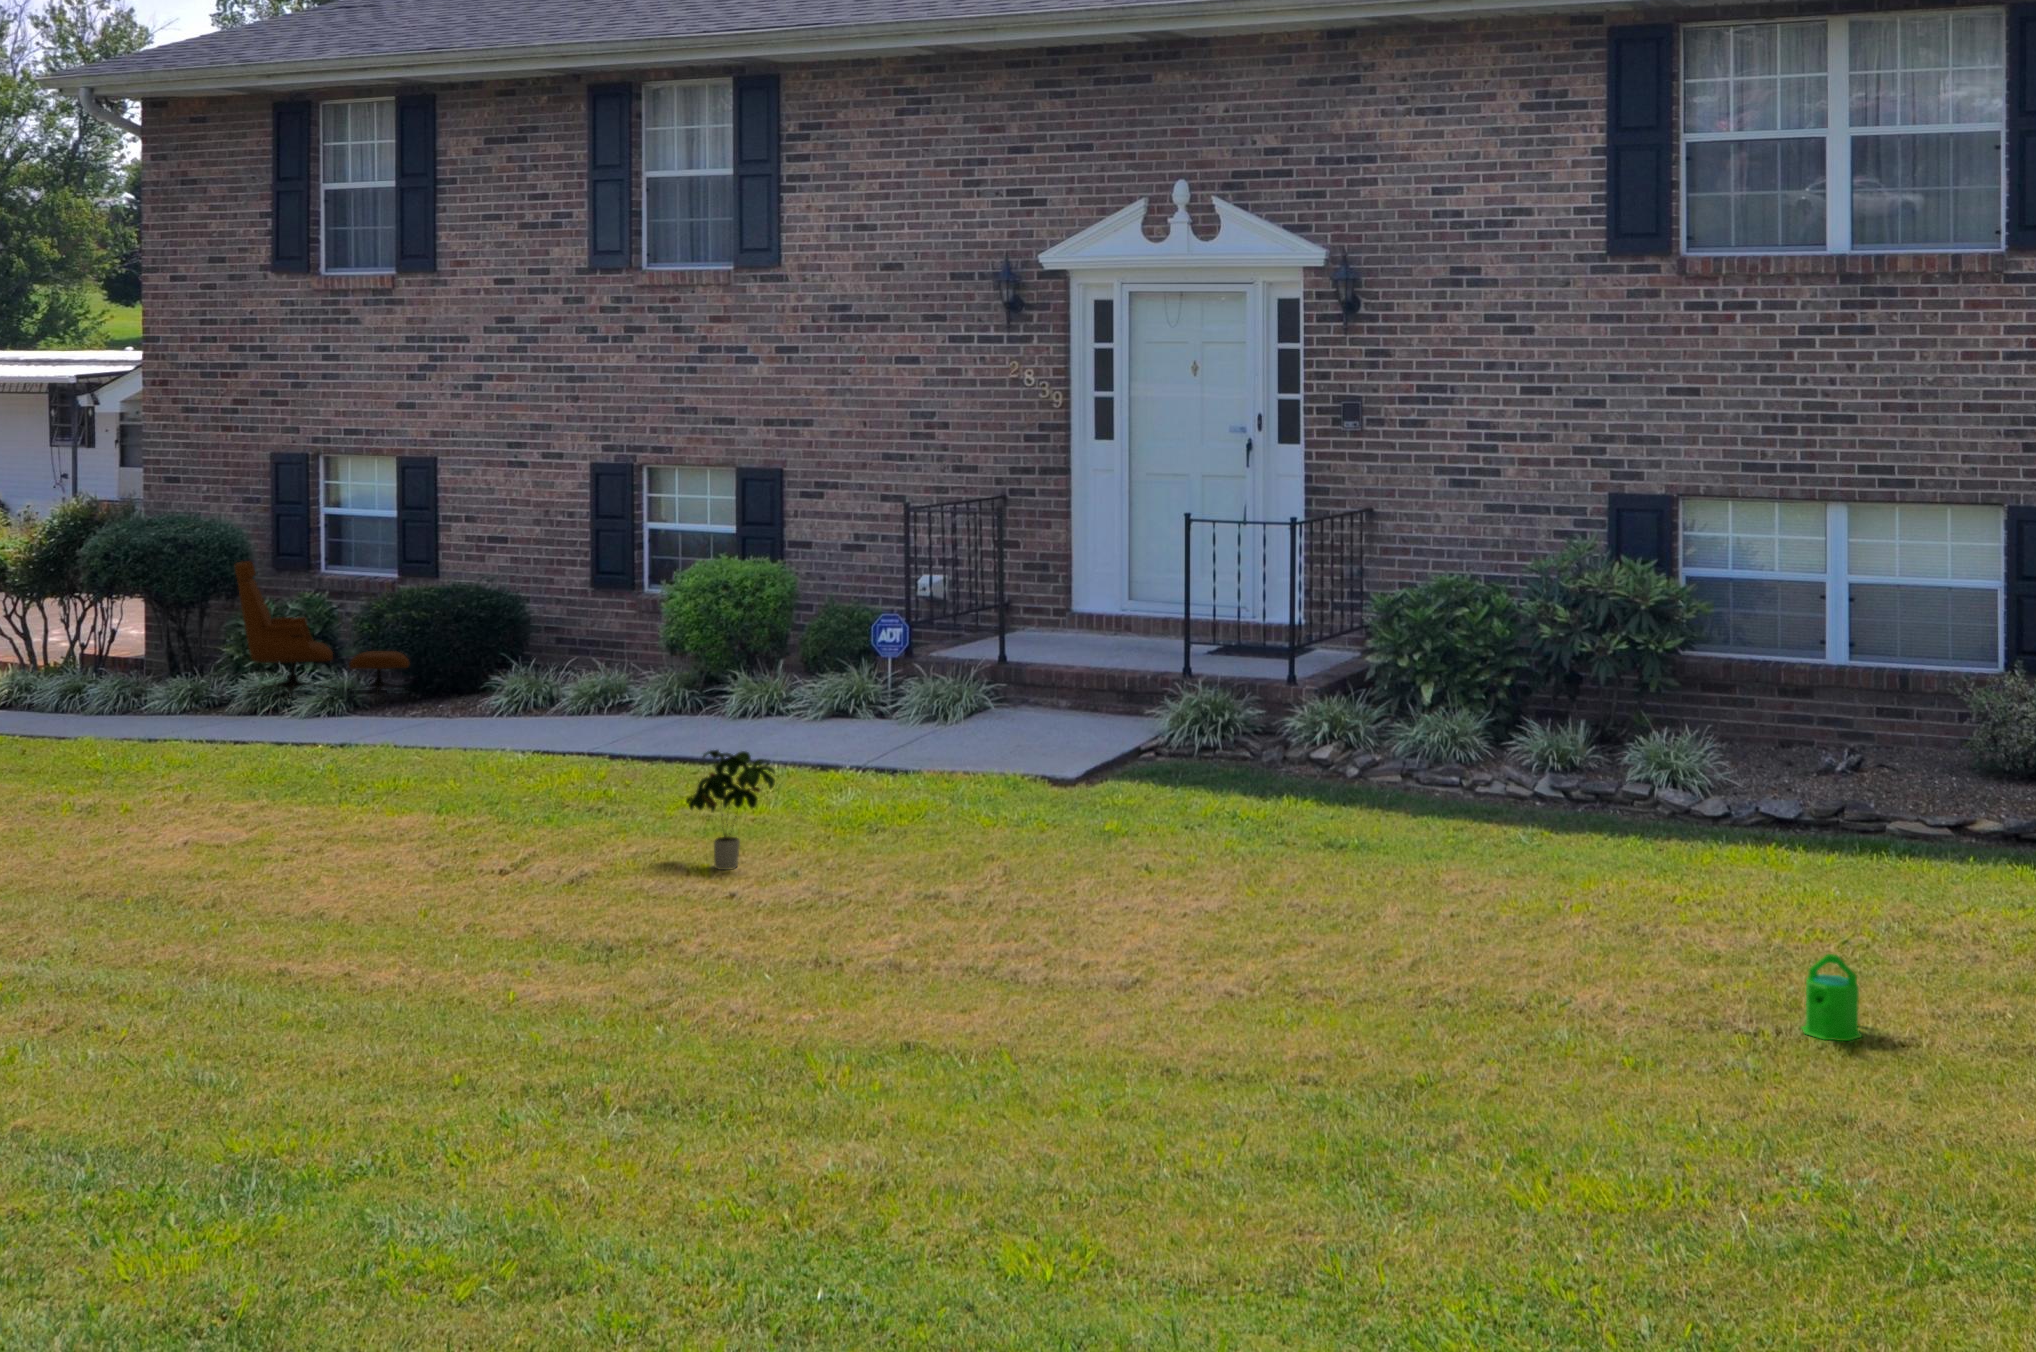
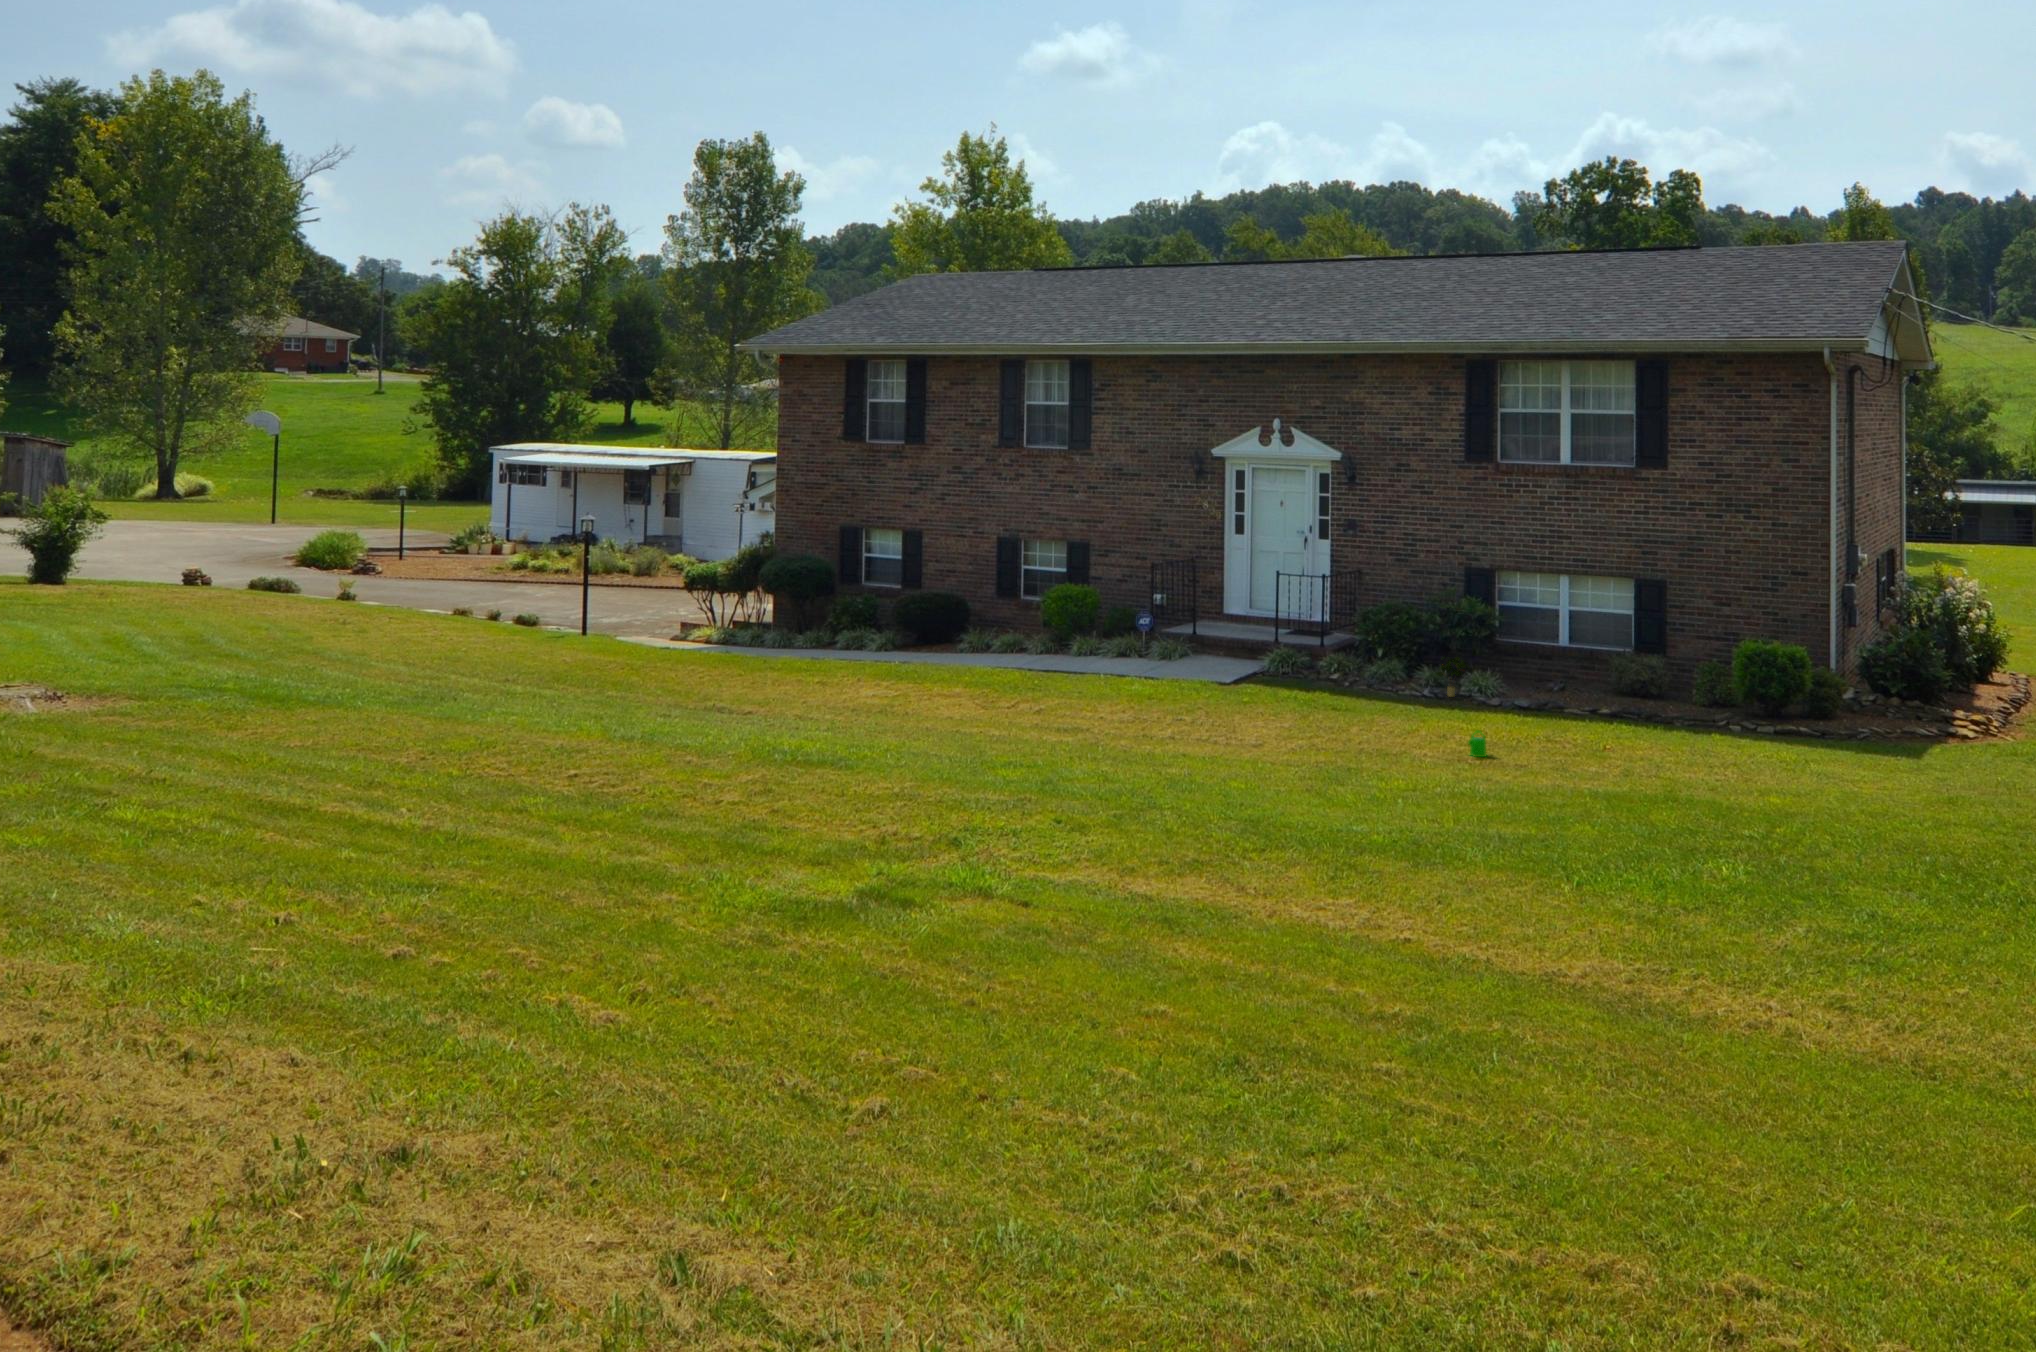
lounge chair: present [235,561,409,697] -> none [850,580,922,643]
potted plant: present [686,750,775,870] -> present [1436,657,1468,697]

